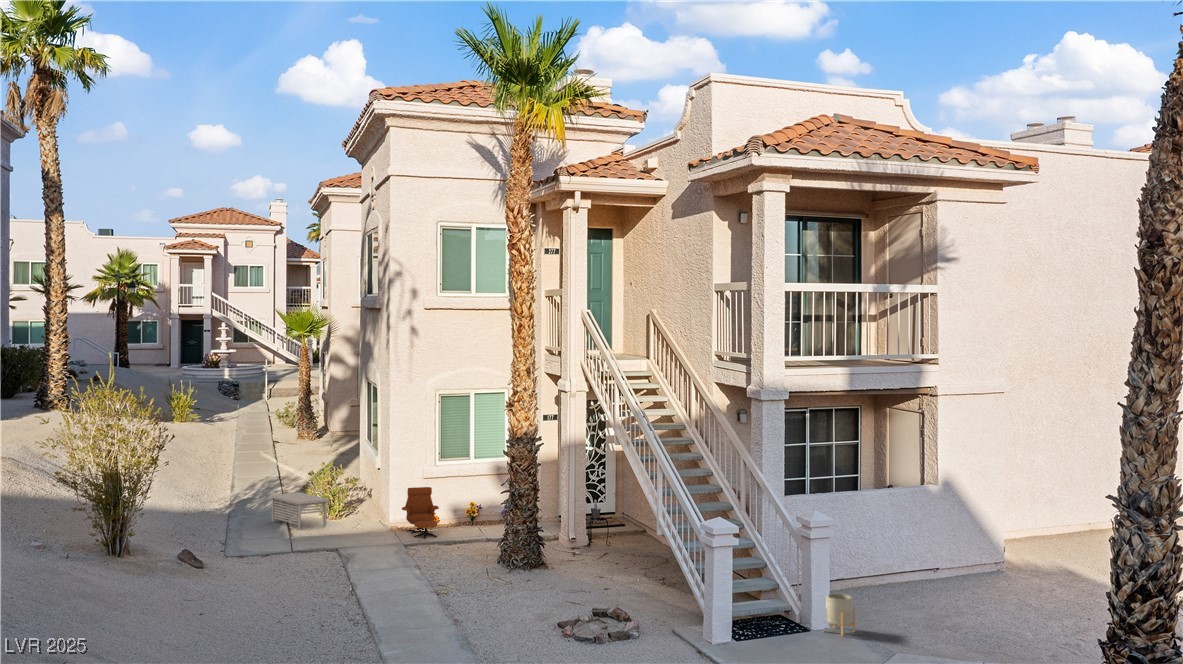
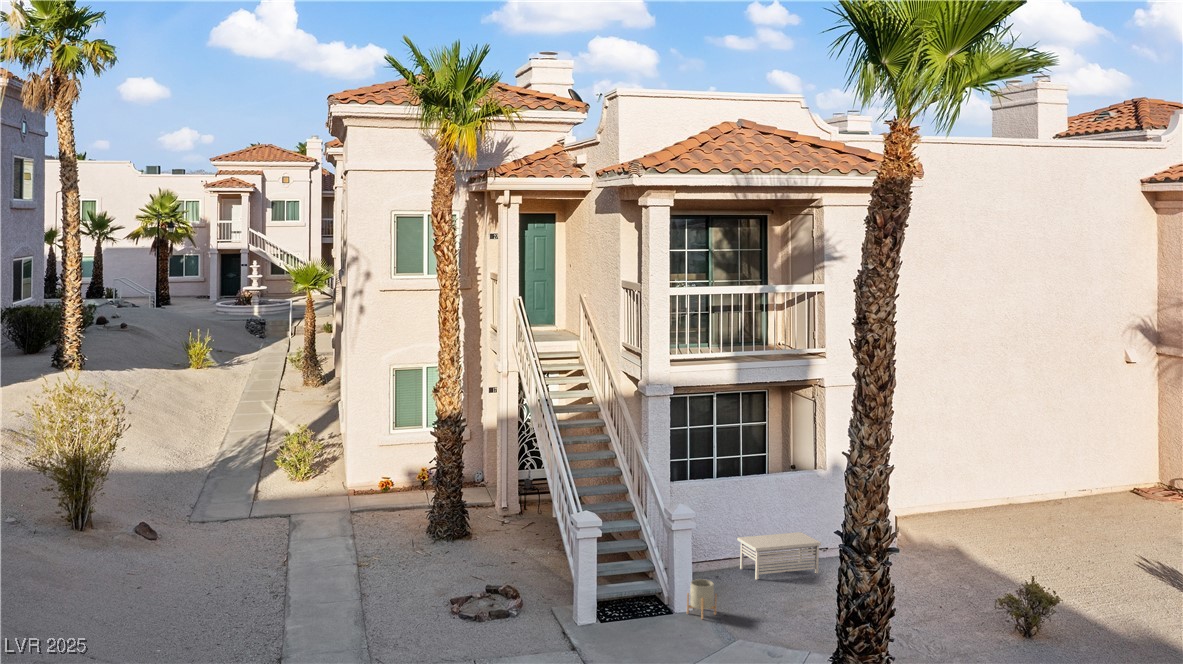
lounge chair: present [402,487,439,538] -> none [359,452,393,501]
storage bench: present [270,492,329,529] -> present [737,532,821,580]

